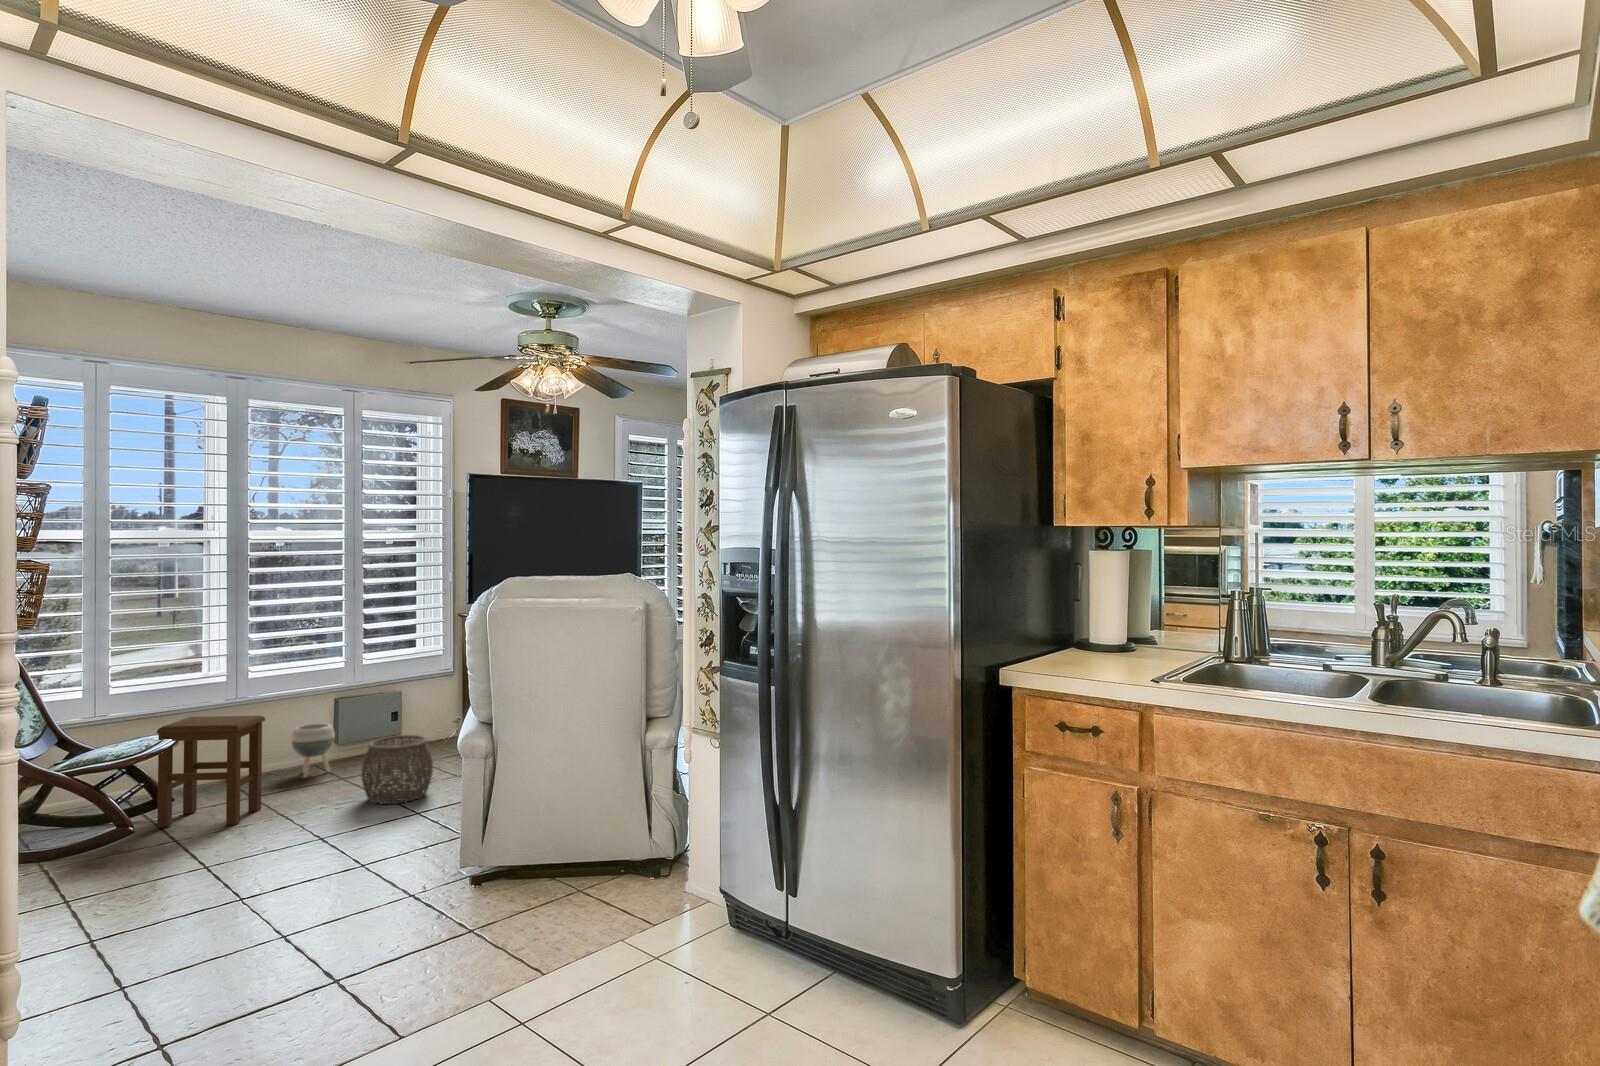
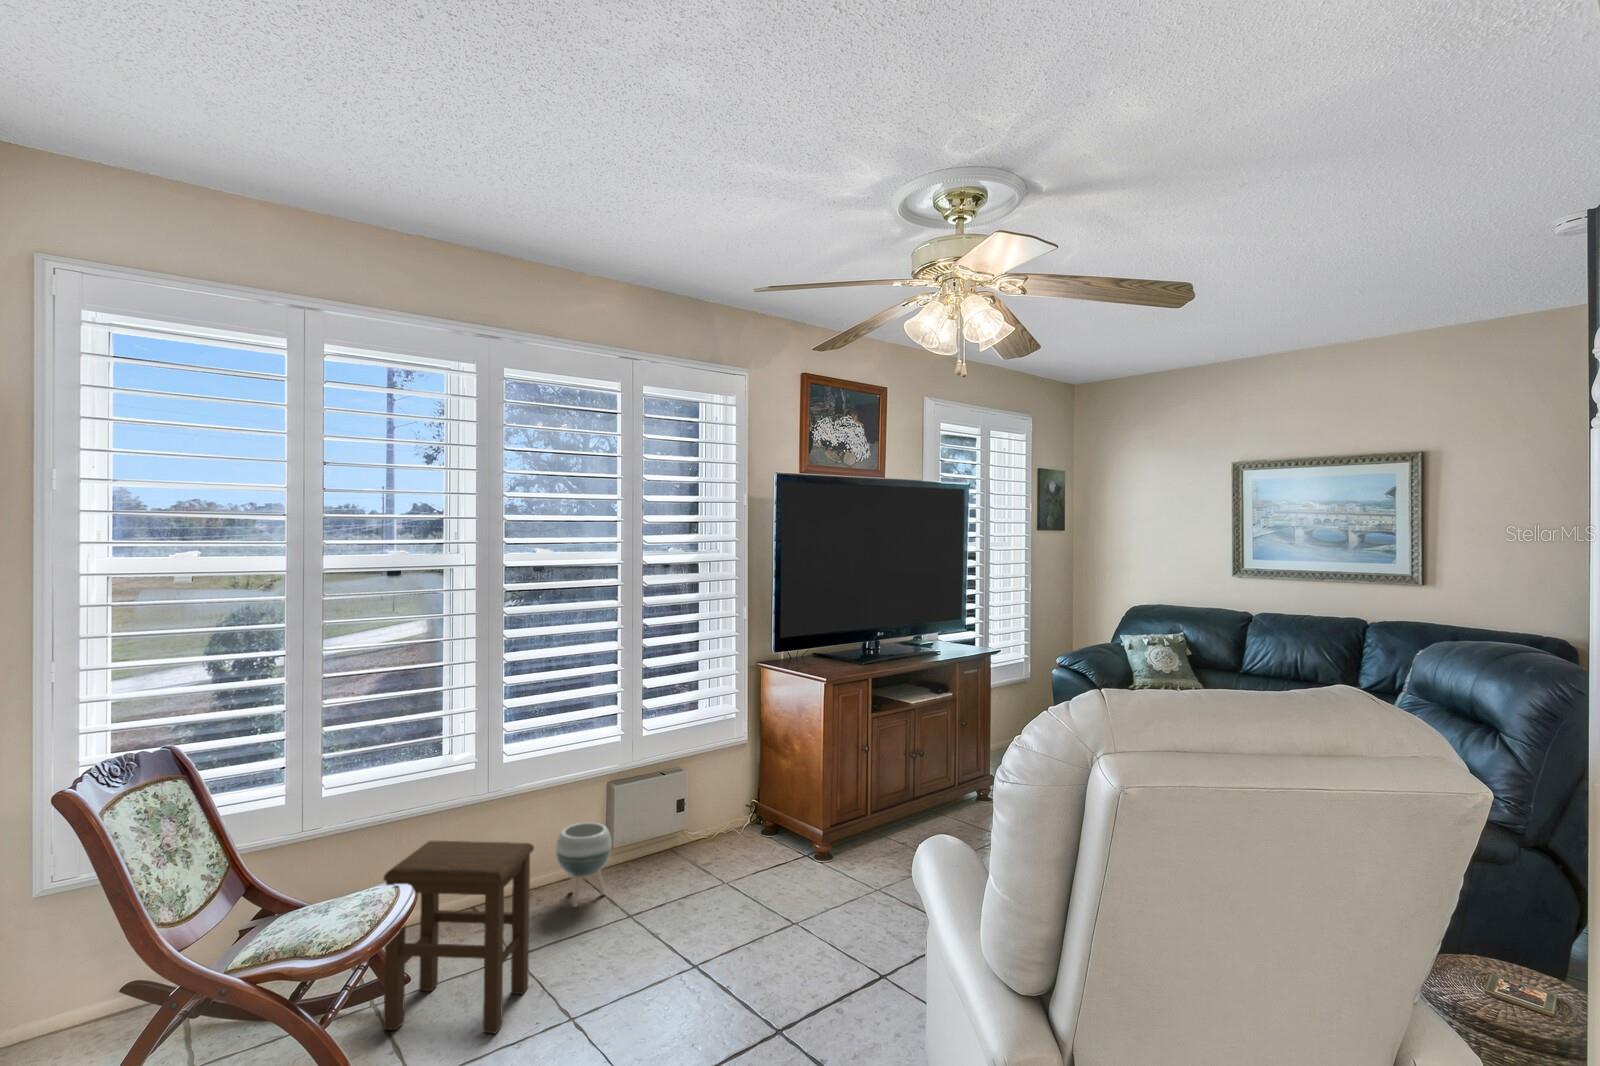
woven basket: present [361,735,433,804] -> none [670,868,773,995]

